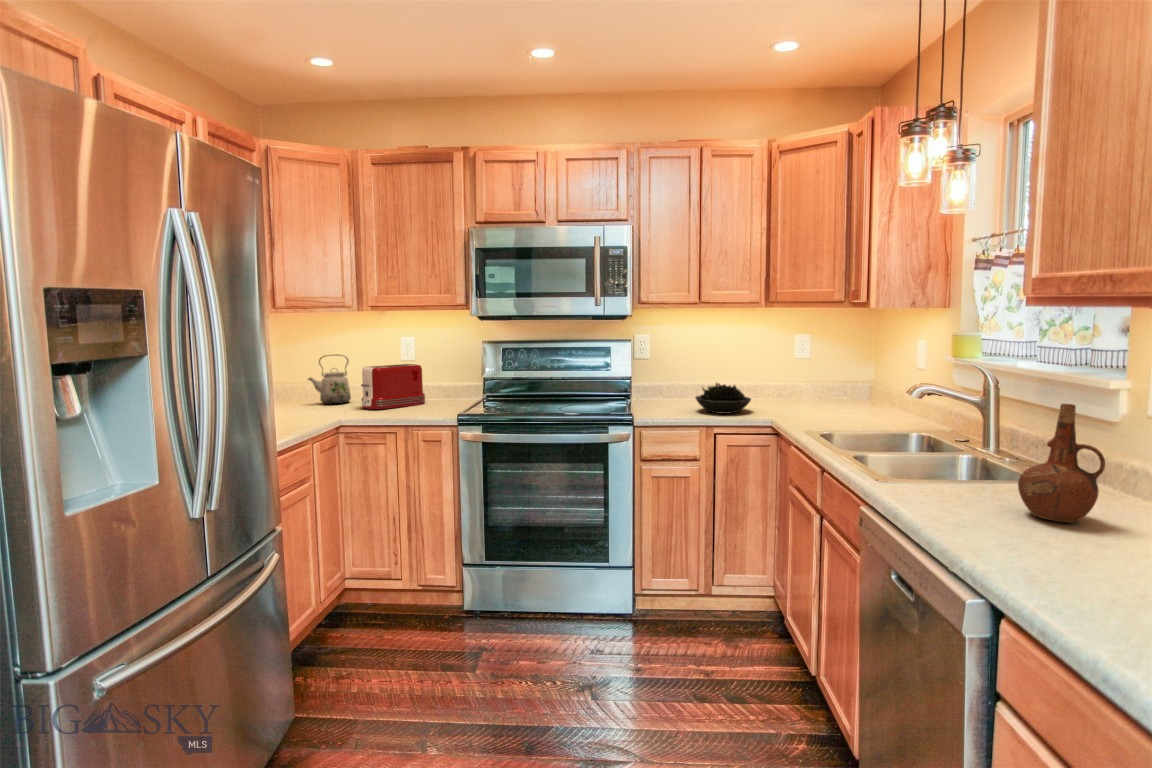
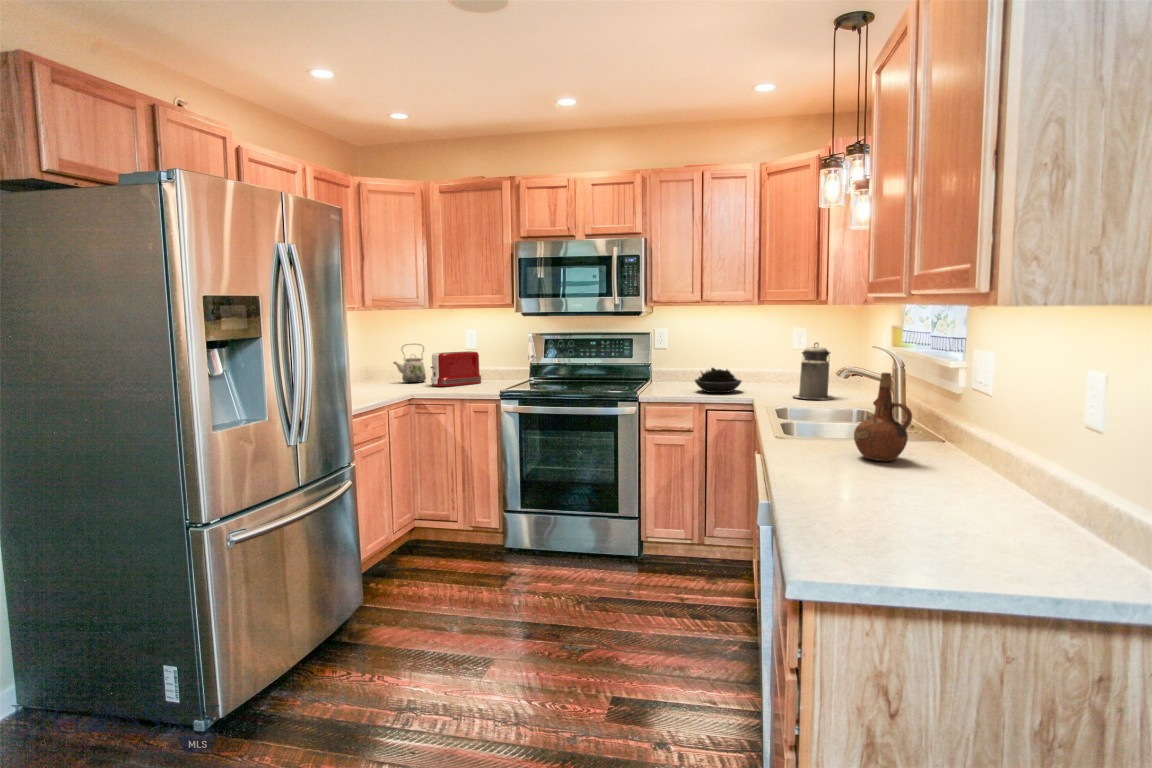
canister: none [817,354,866,421] -> present [793,343,834,400]

